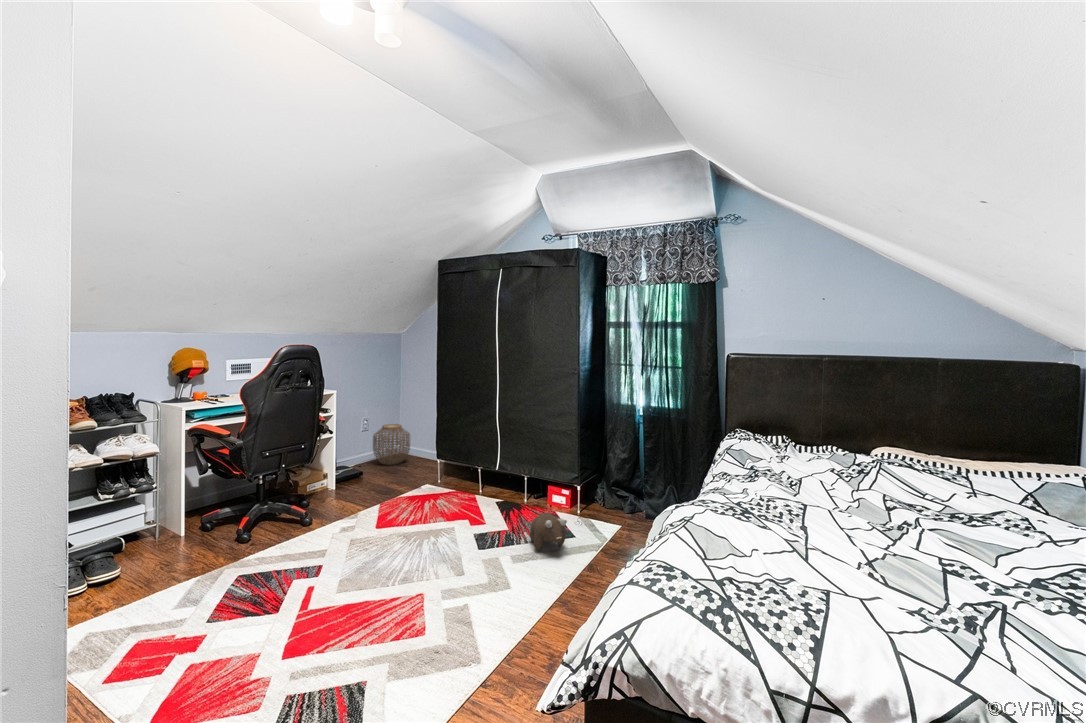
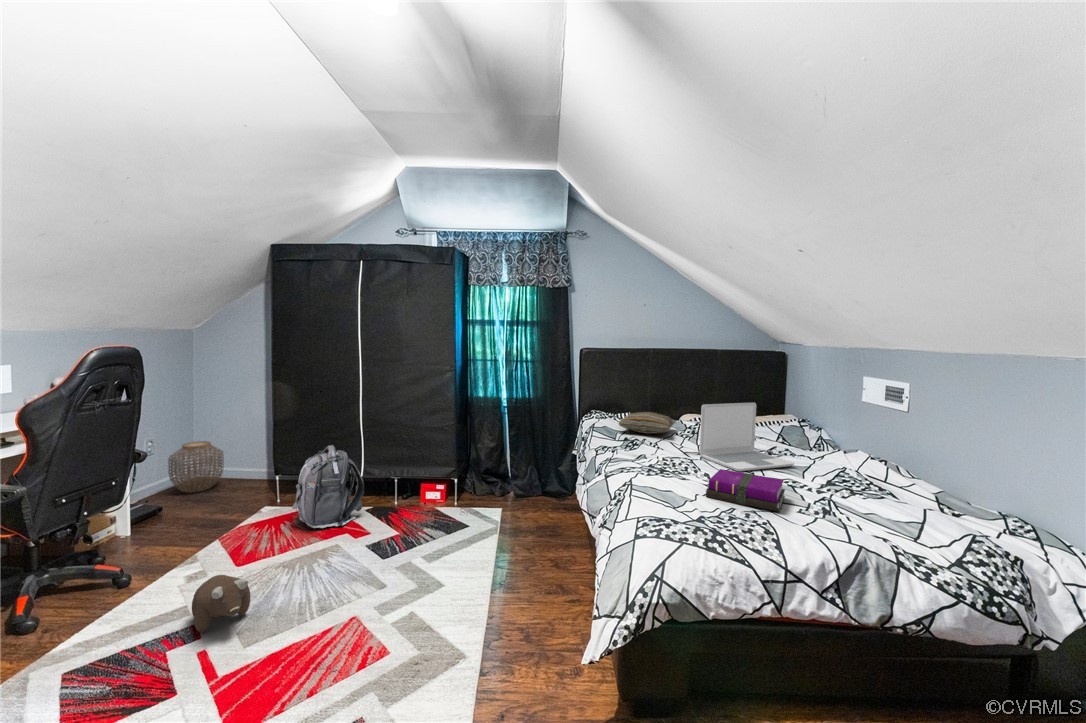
laptop: none [844,434,1010,546] -> present [699,403,794,471]
backpack: none [430,438,490,512] -> present [292,445,364,528]
pillow: none [748,438,843,468] -> present [619,412,676,434]
plush toy: present [530,513,567,550] -> present [192,575,251,633]
notebook: none [781,525,923,604] -> present [706,469,785,512]

